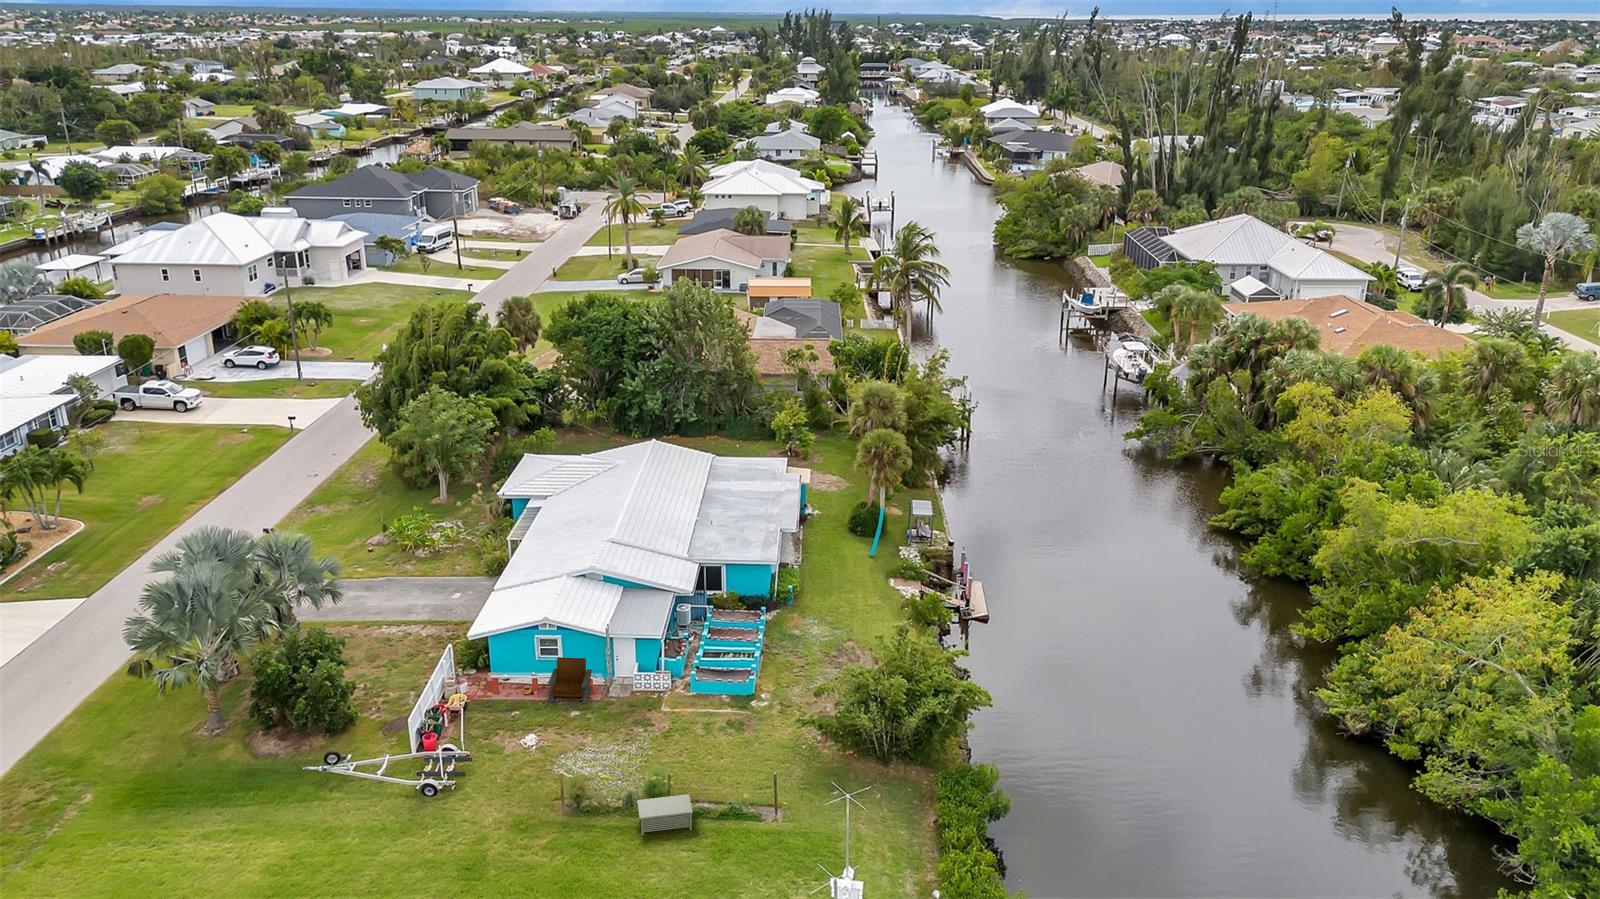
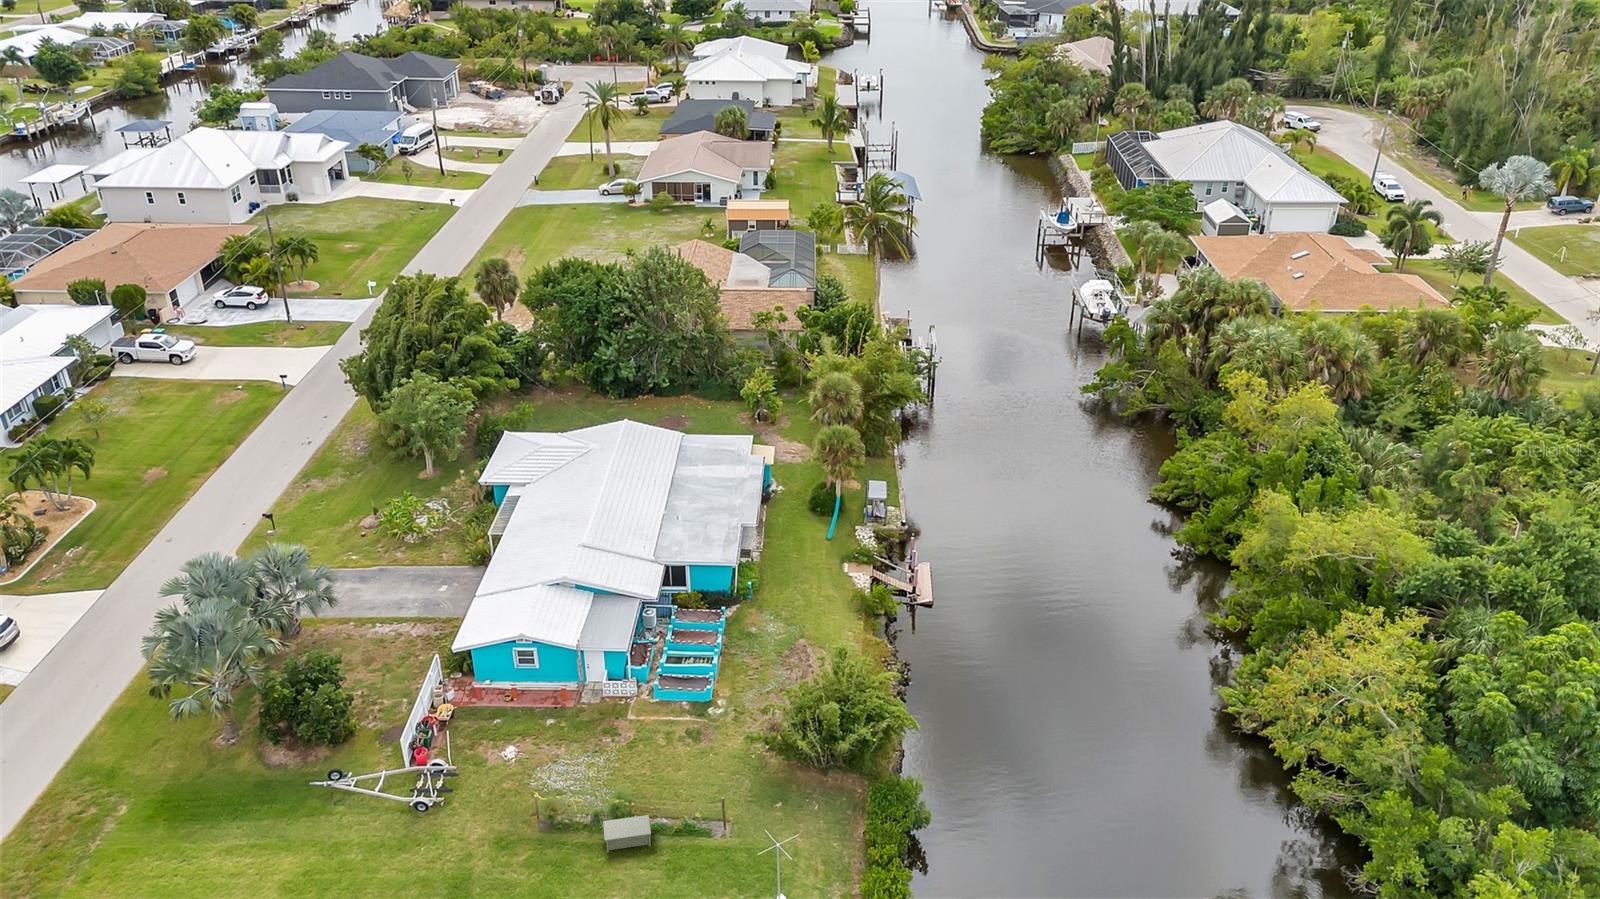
lounge chair: present [548,657,592,704] -> none [526,668,566,711]

